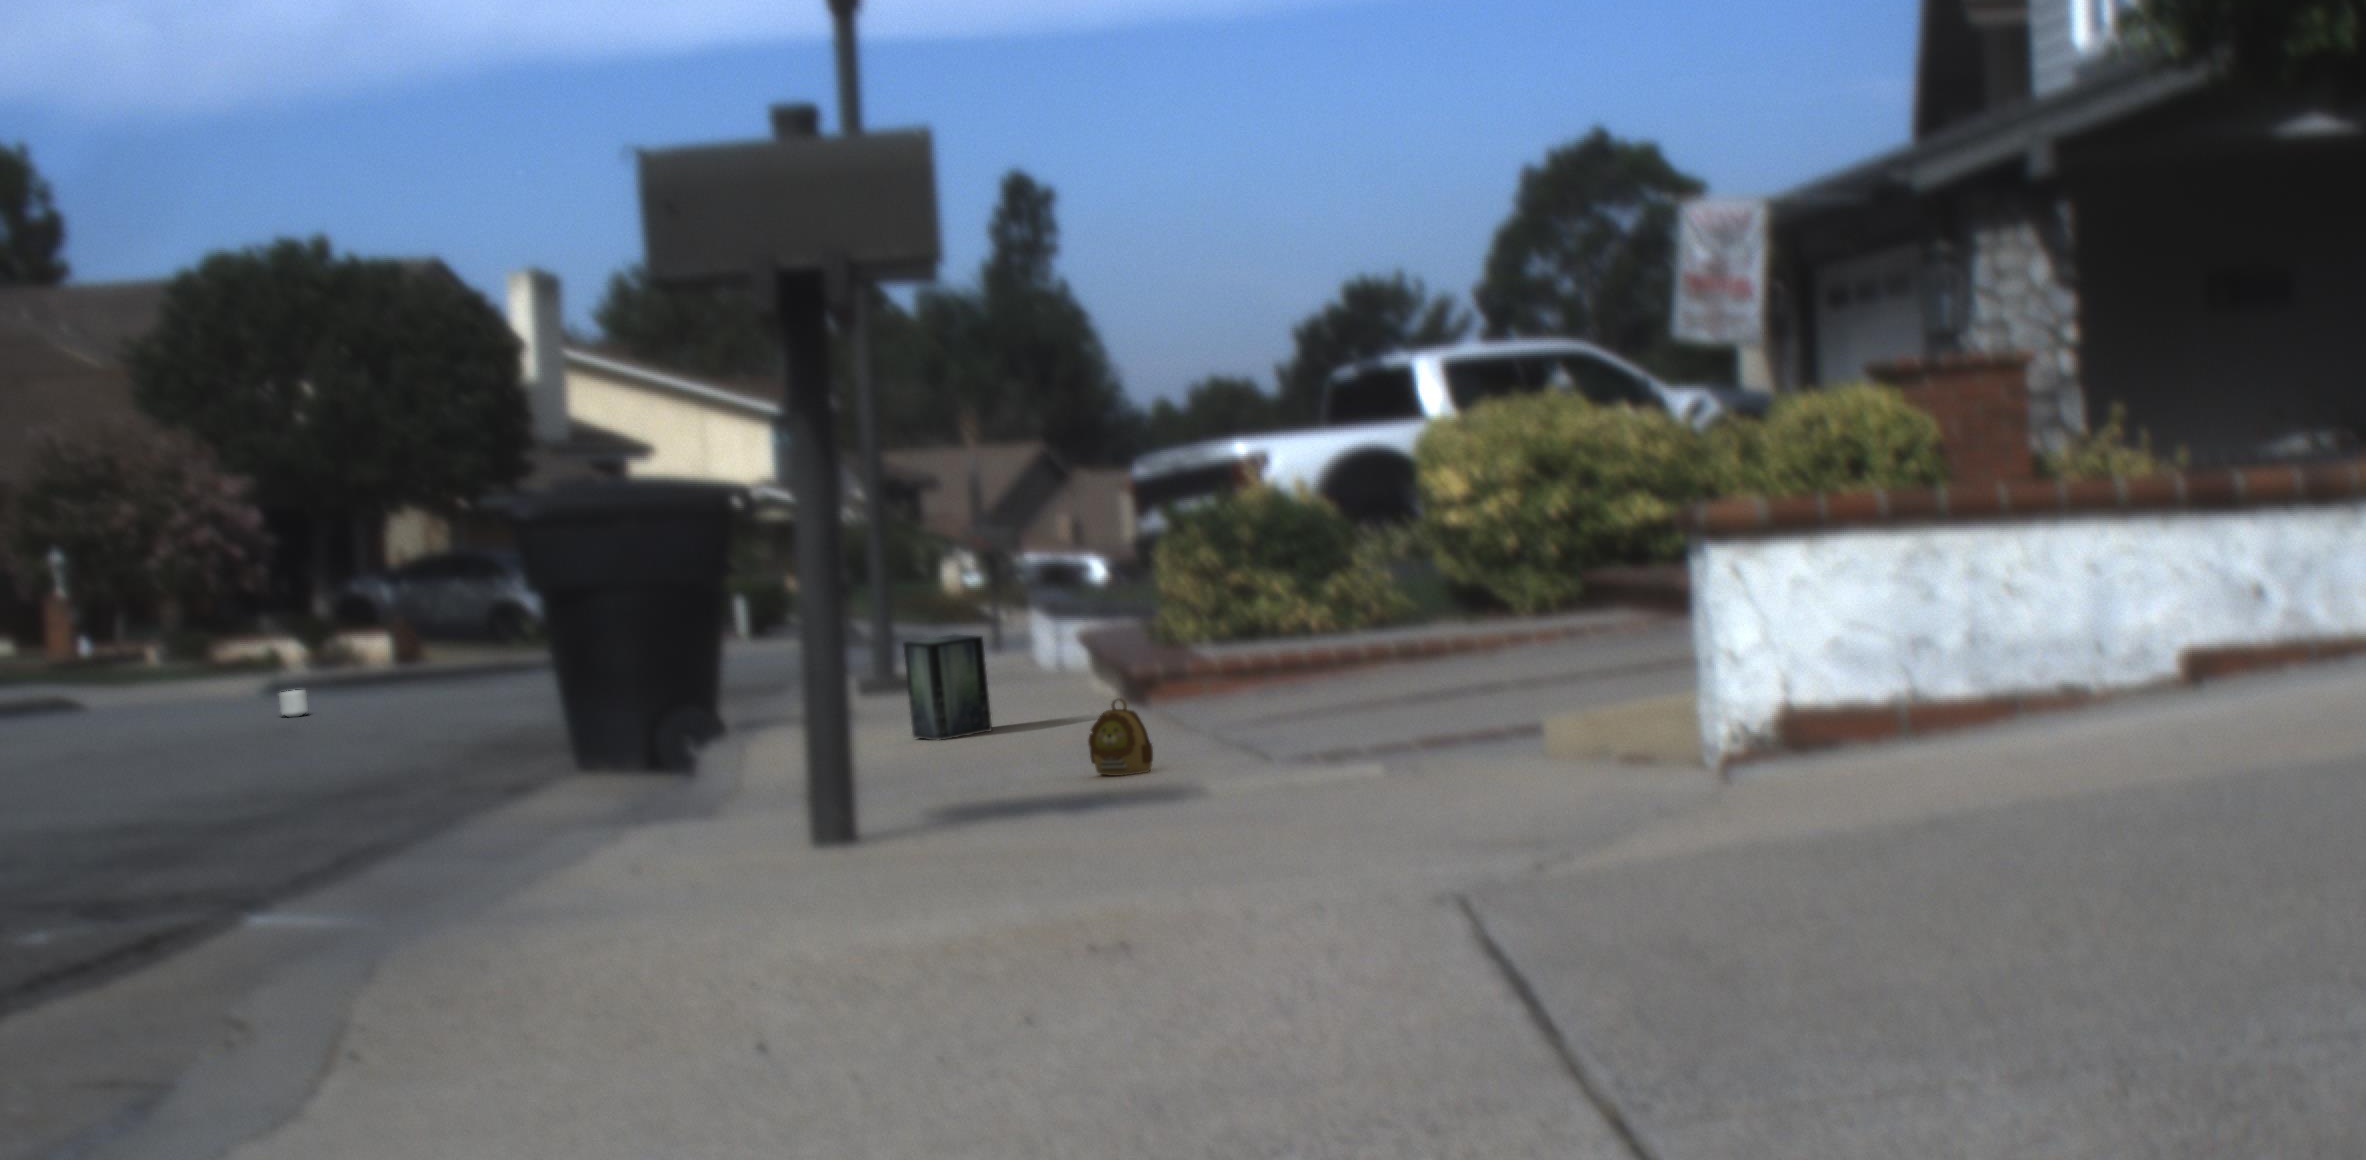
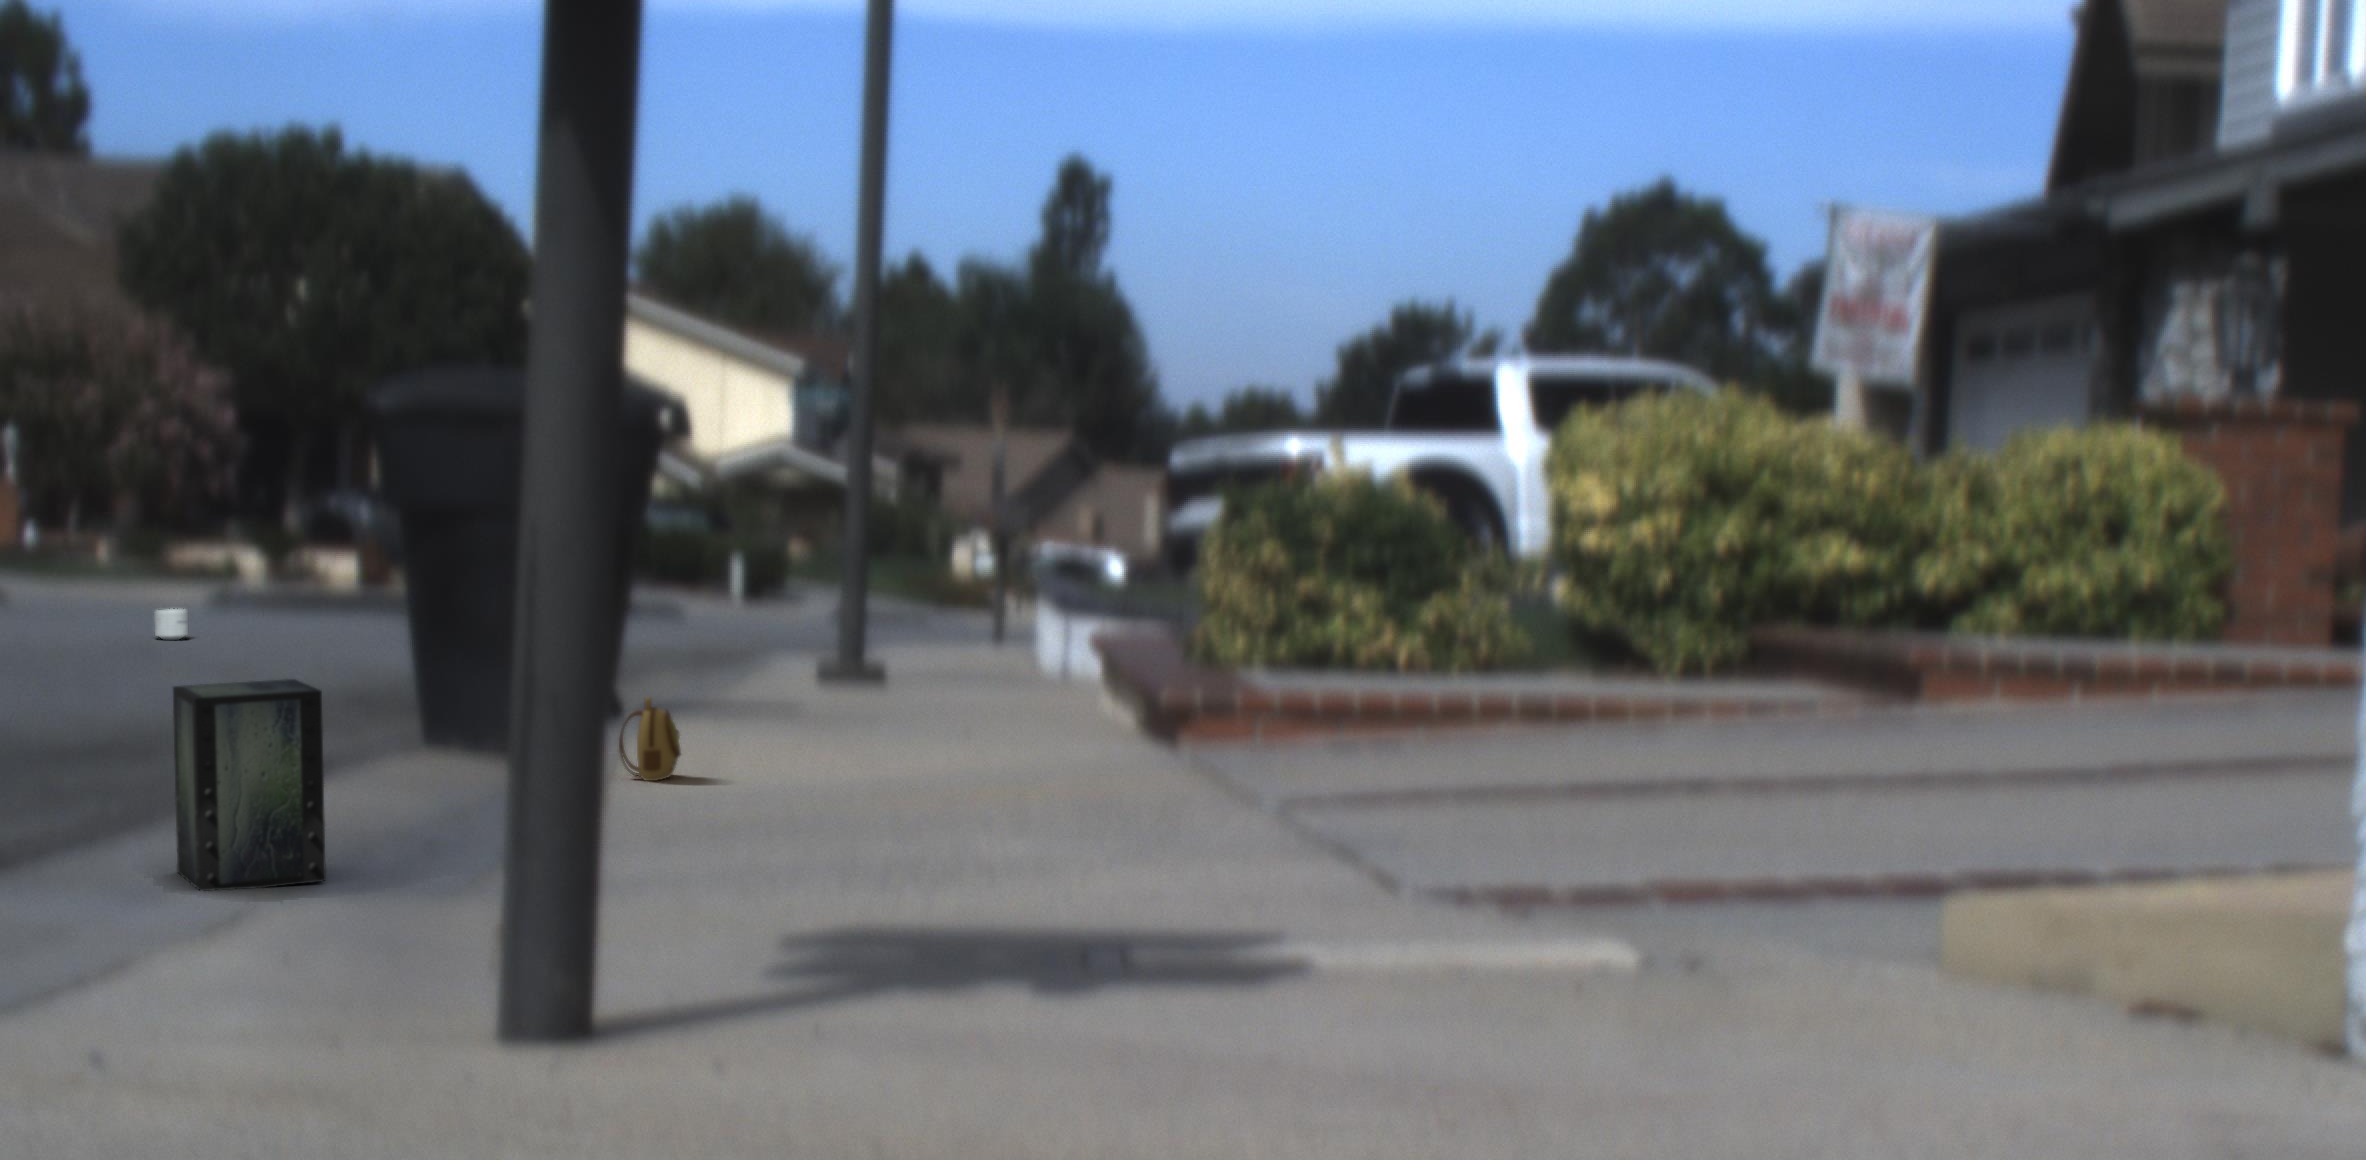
storage box: present [903,635,992,740] -> present [173,679,326,891]
backpack: present [1088,698,1153,776] -> present [619,697,681,781]

